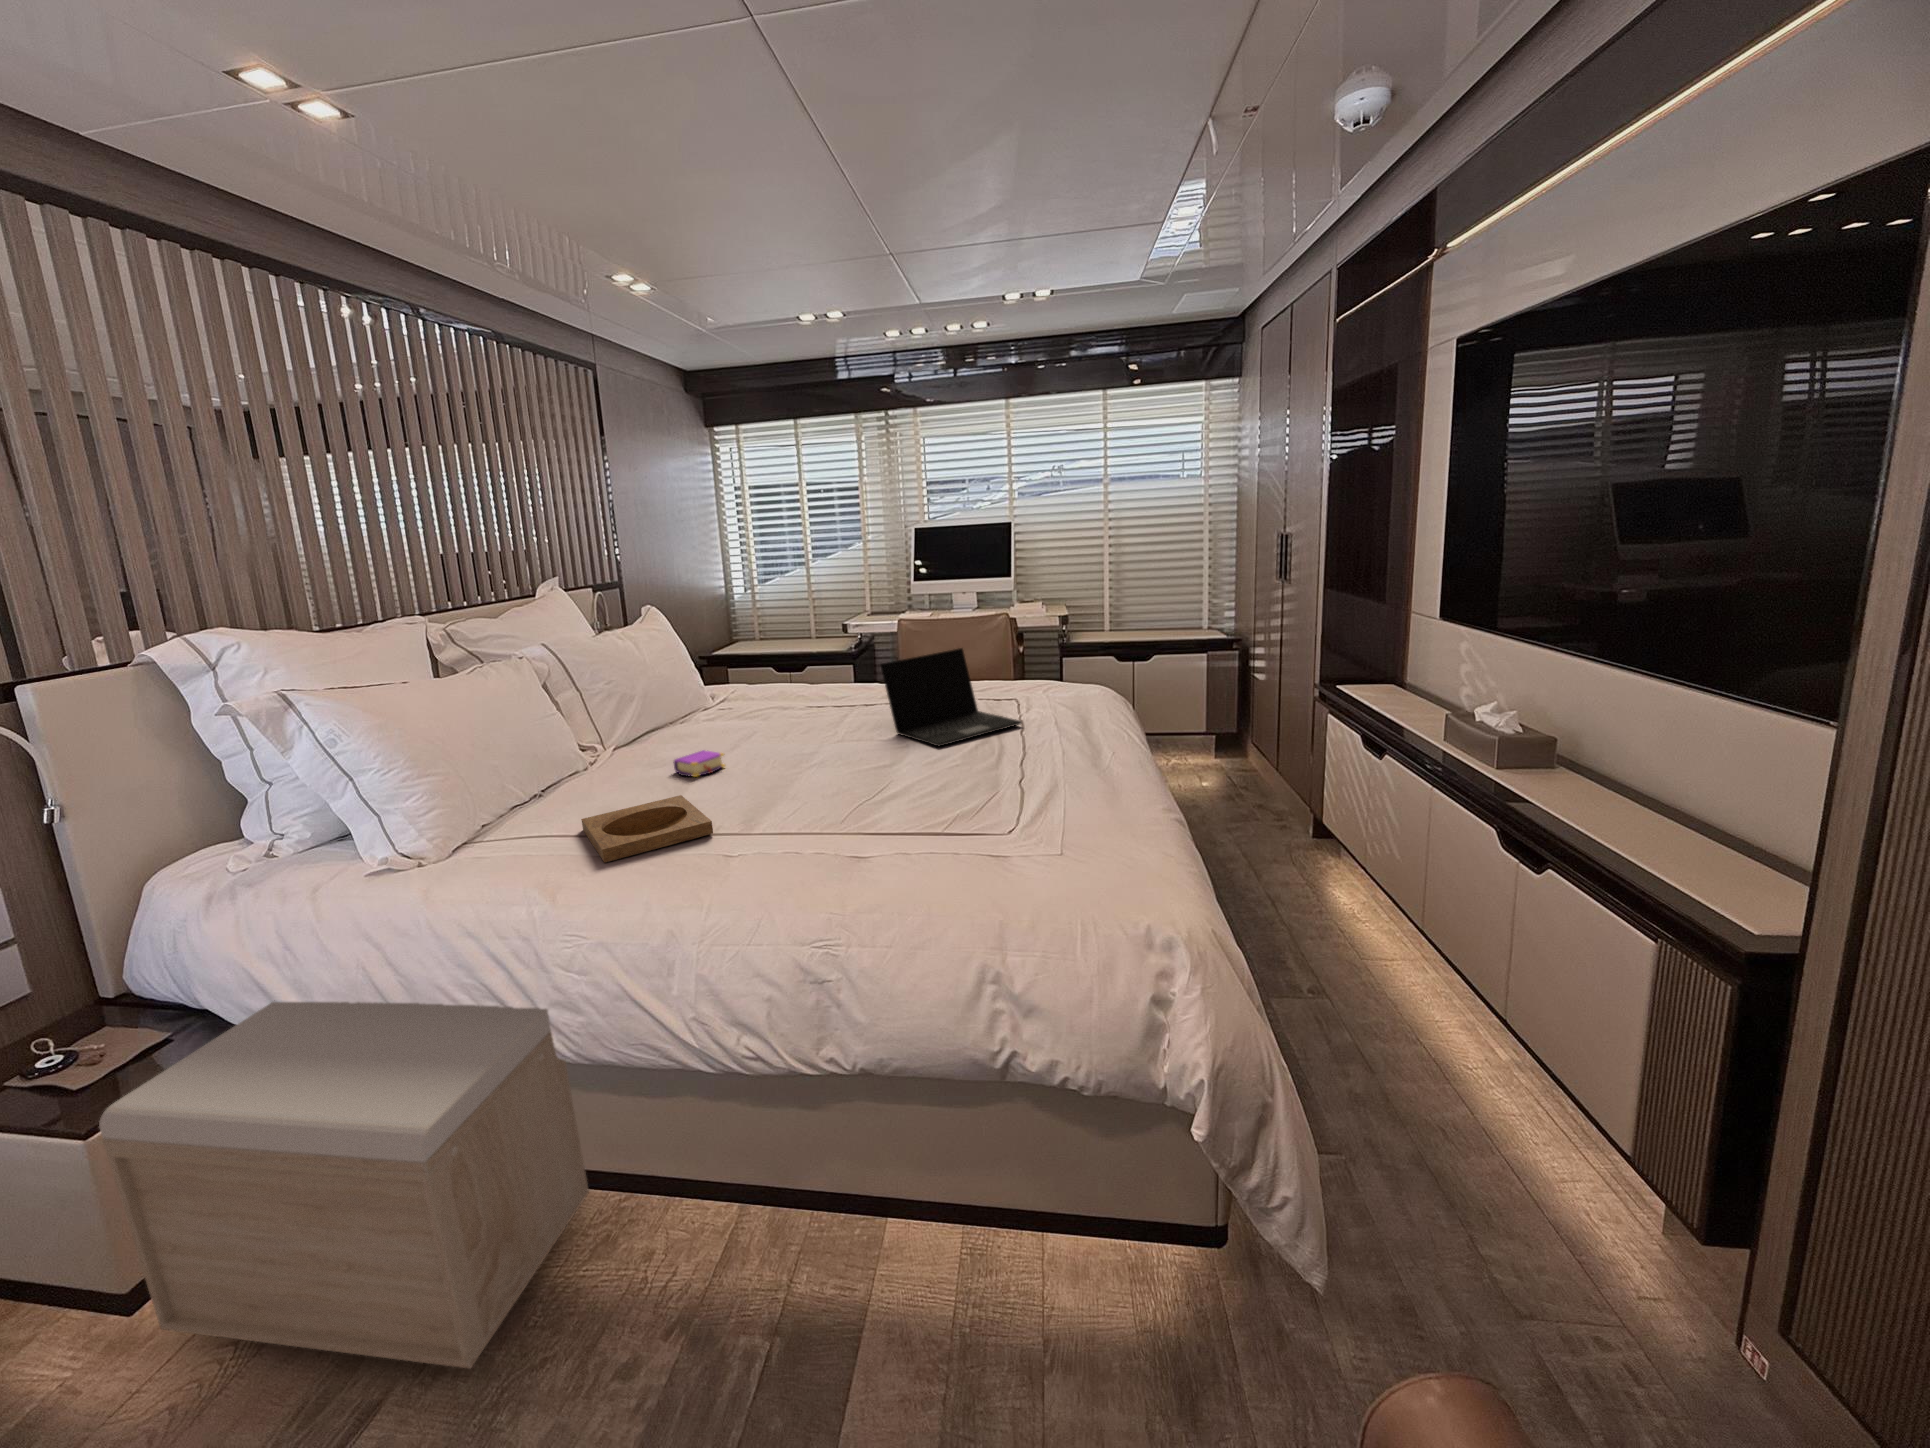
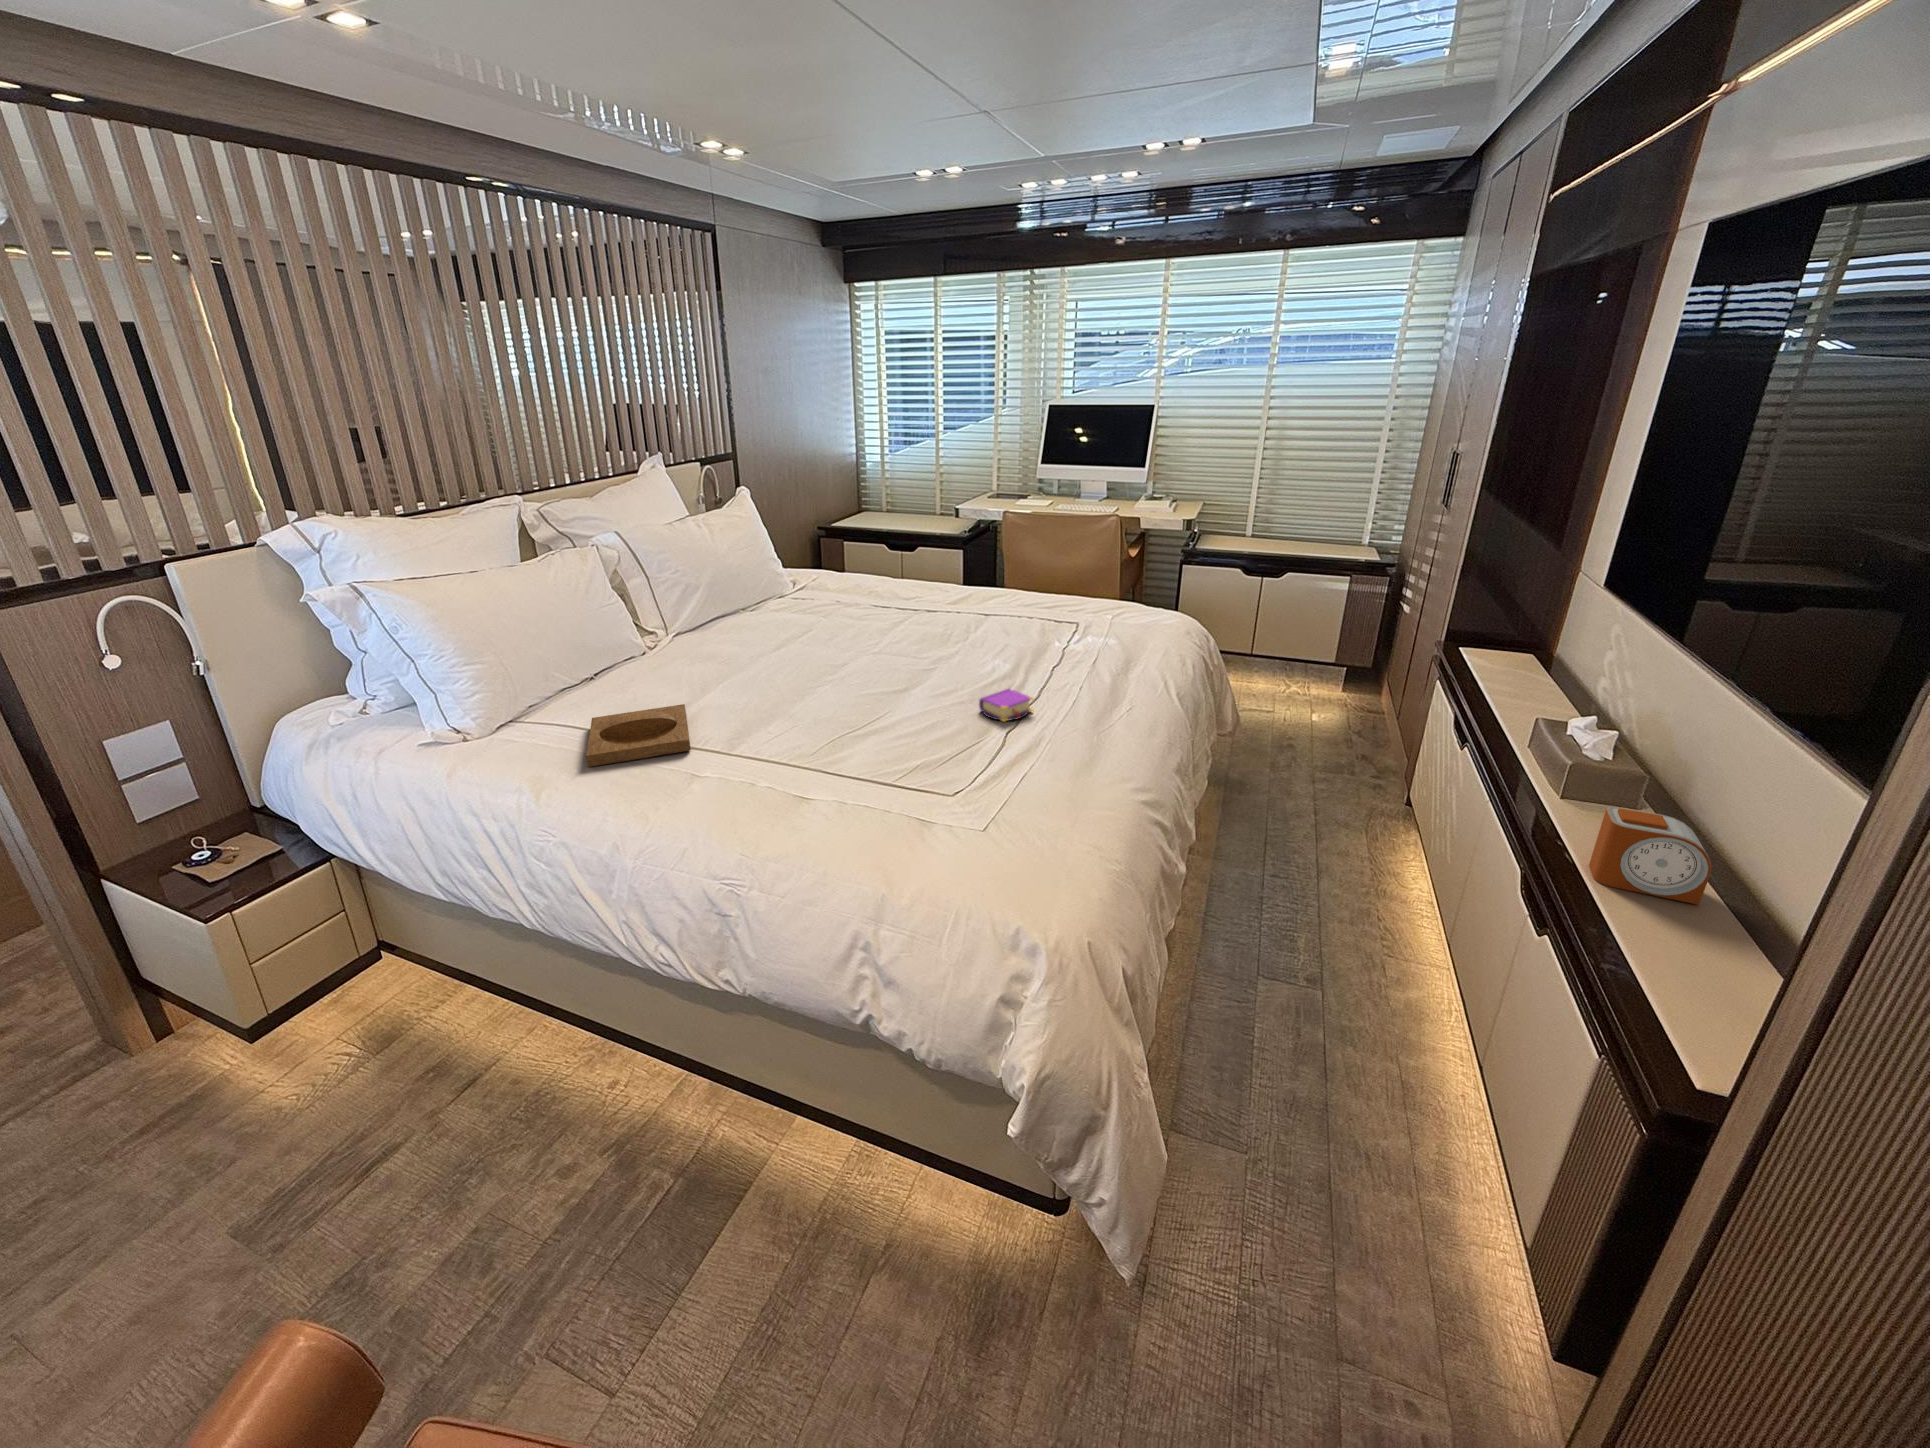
laptop: present [880,648,1022,746] -> none [915,570,1053,678]
book: present [673,750,725,777] -> present [979,689,1033,721]
alarm clock: none [1558,751,1656,818] -> present [1589,807,1712,905]
storage bench: present [99,1002,589,1369] -> none [211,830,572,1145]

